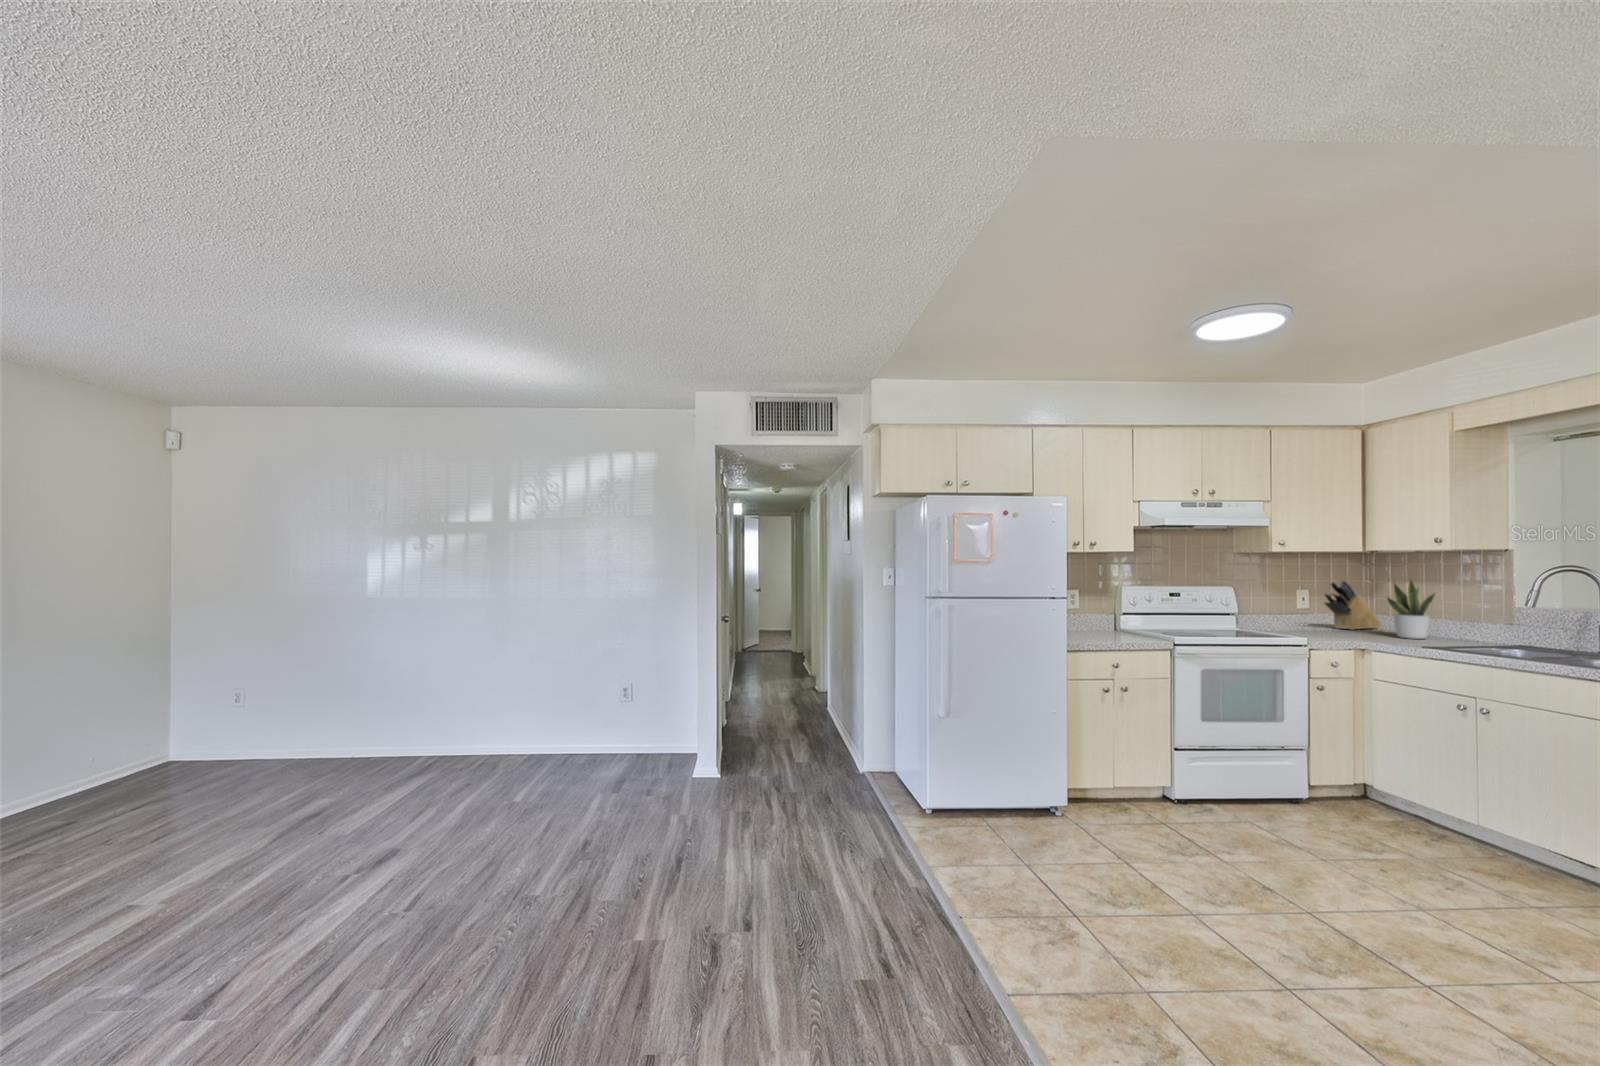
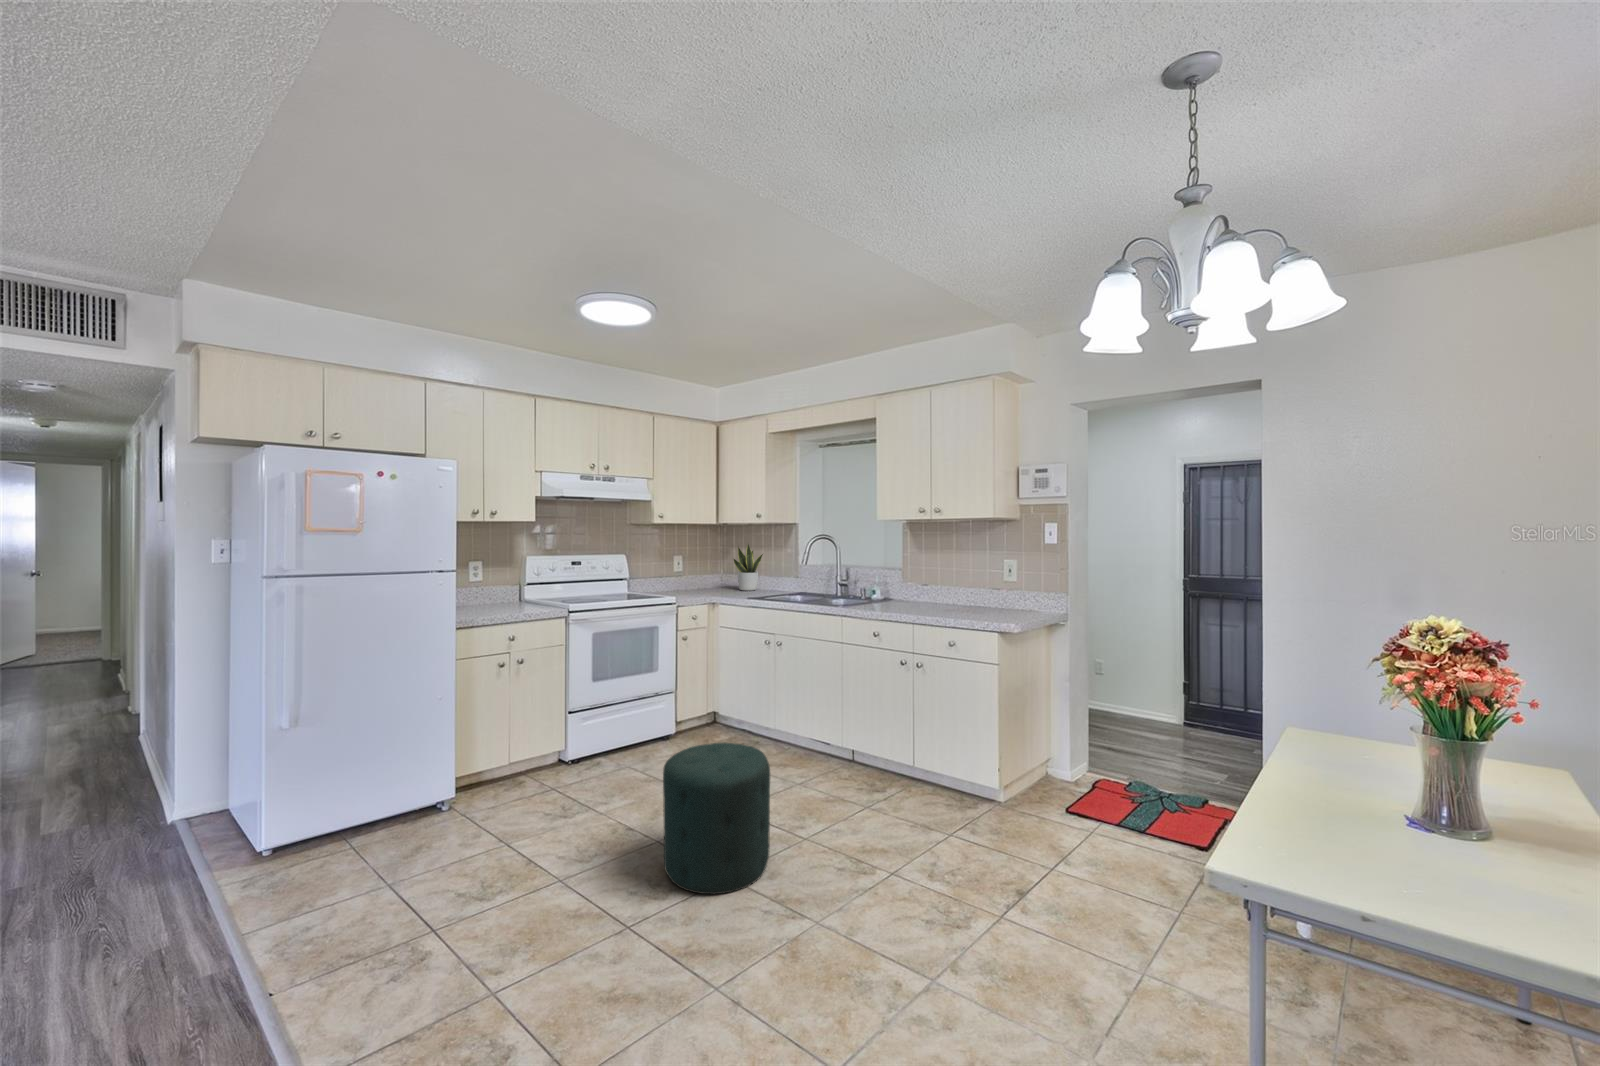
knife block: present [1325,580,1381,630] -> none [695,545,733,585]
ottoman: none [1328,810,1509,1013] -> present [663,743,770,894]

